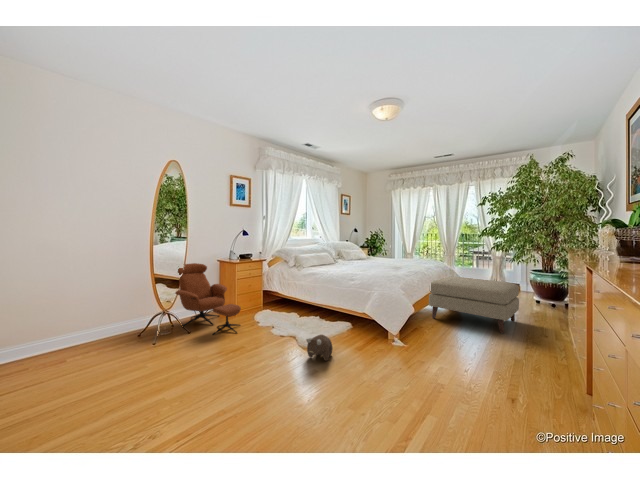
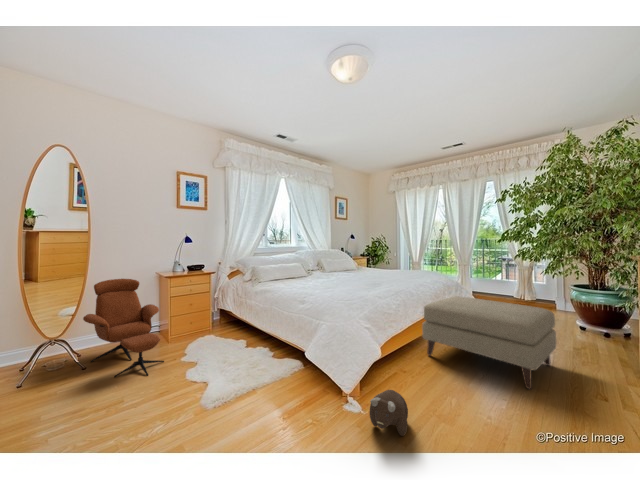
plush toy: present [306,335,333,361] -> present [370,390,408,436]

